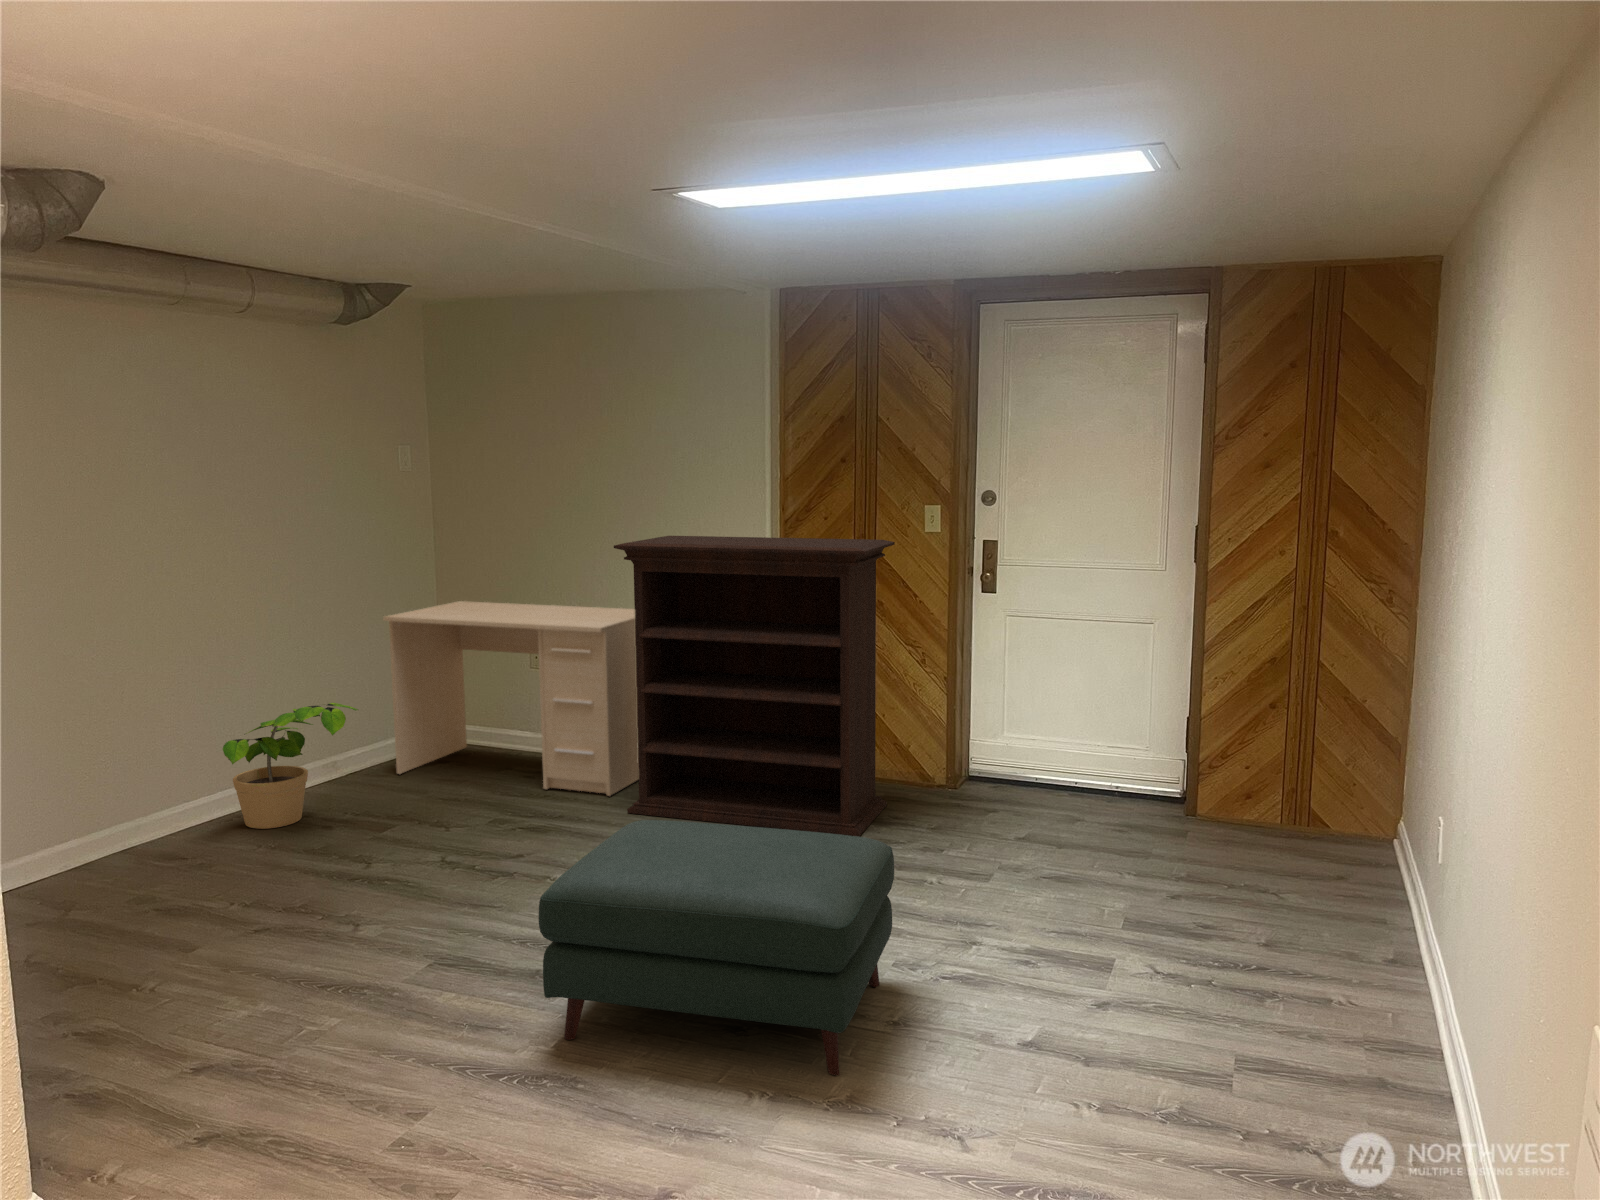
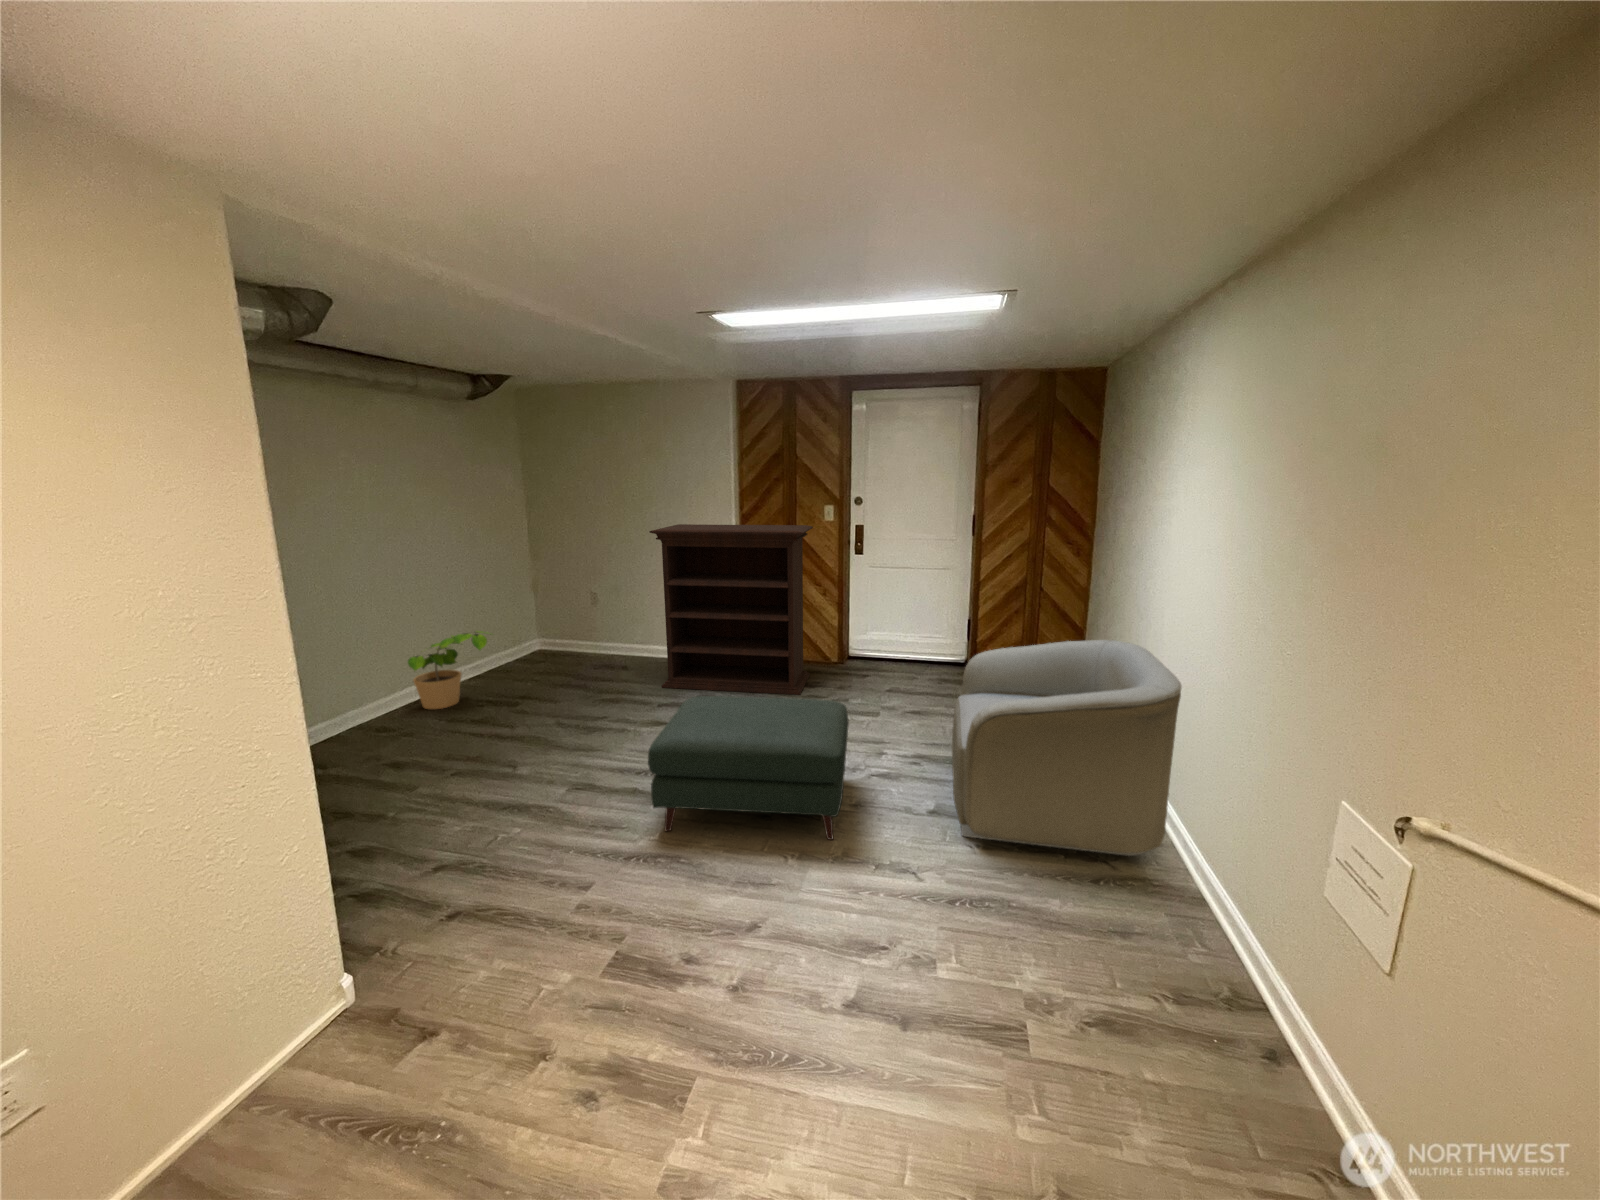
desk: present [384,601,639,796] -> none [500,565,675,678]
armchair: none [1057,752,1463,1147] -> present [952,640,1181,856]

